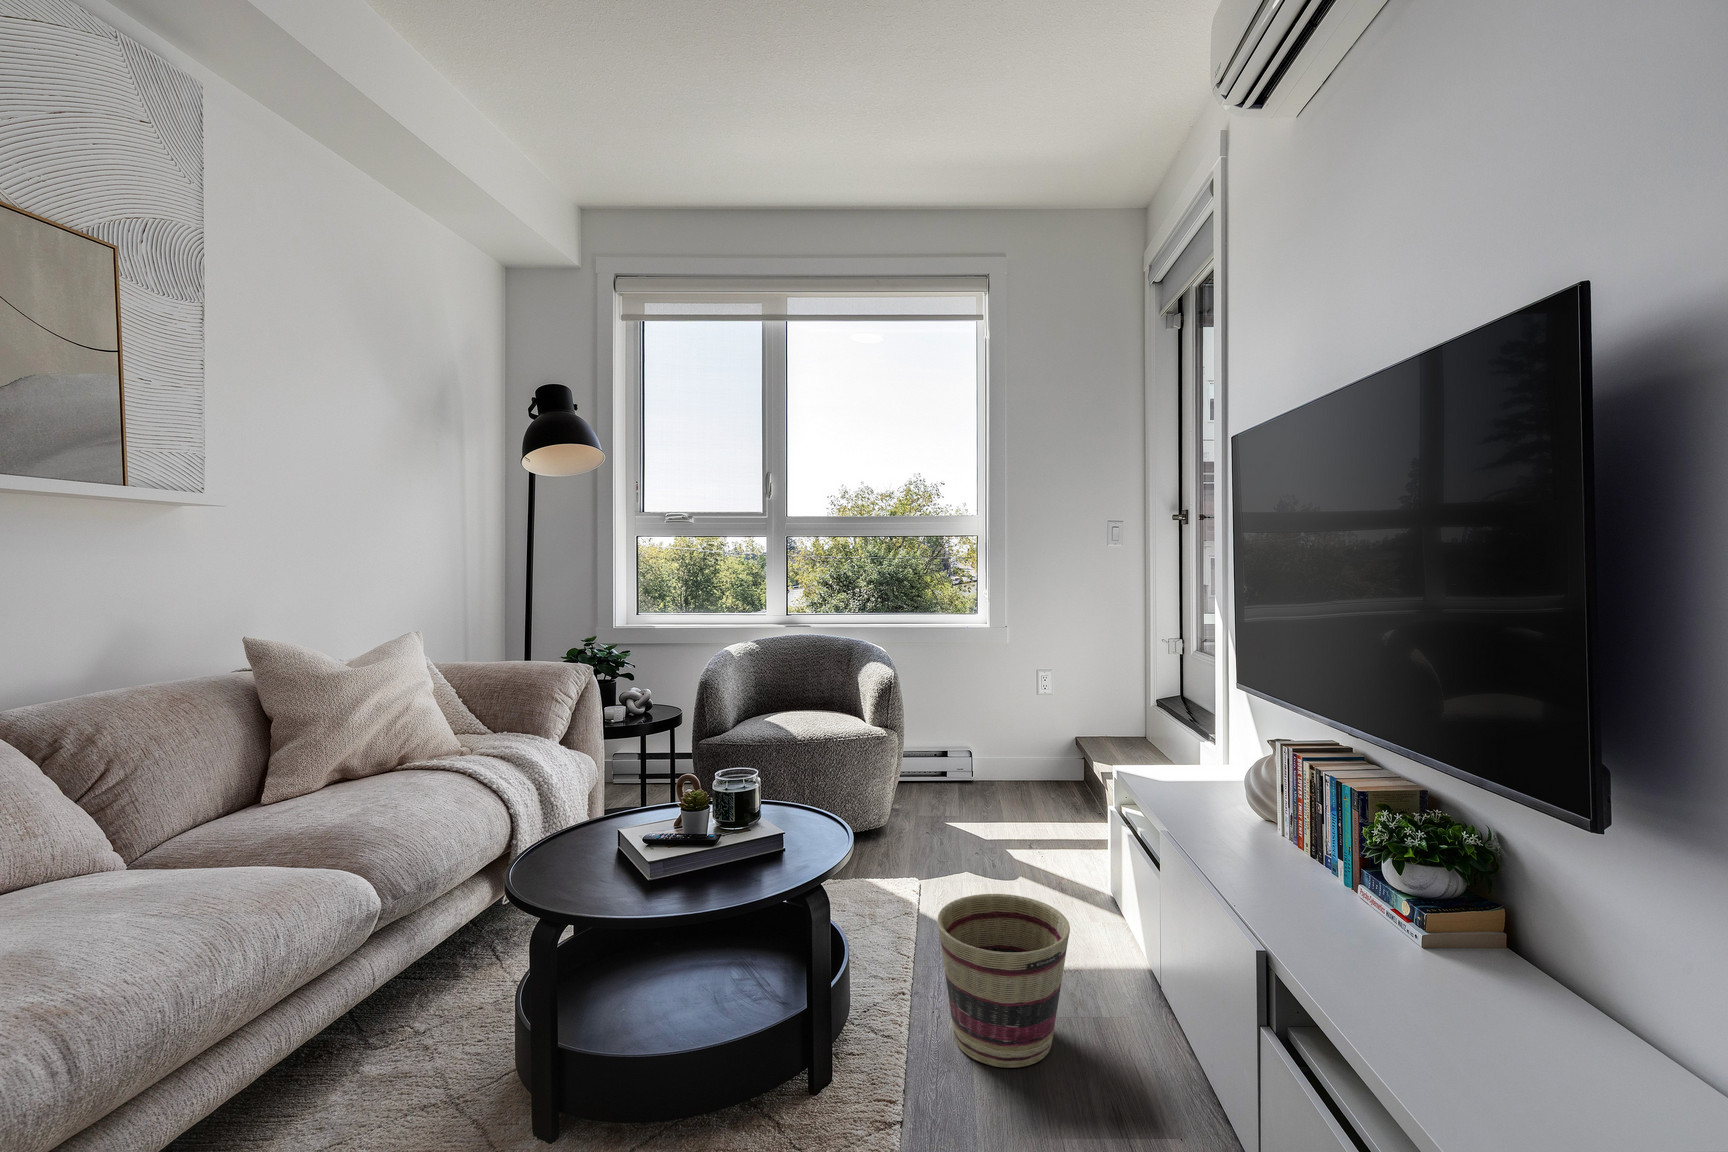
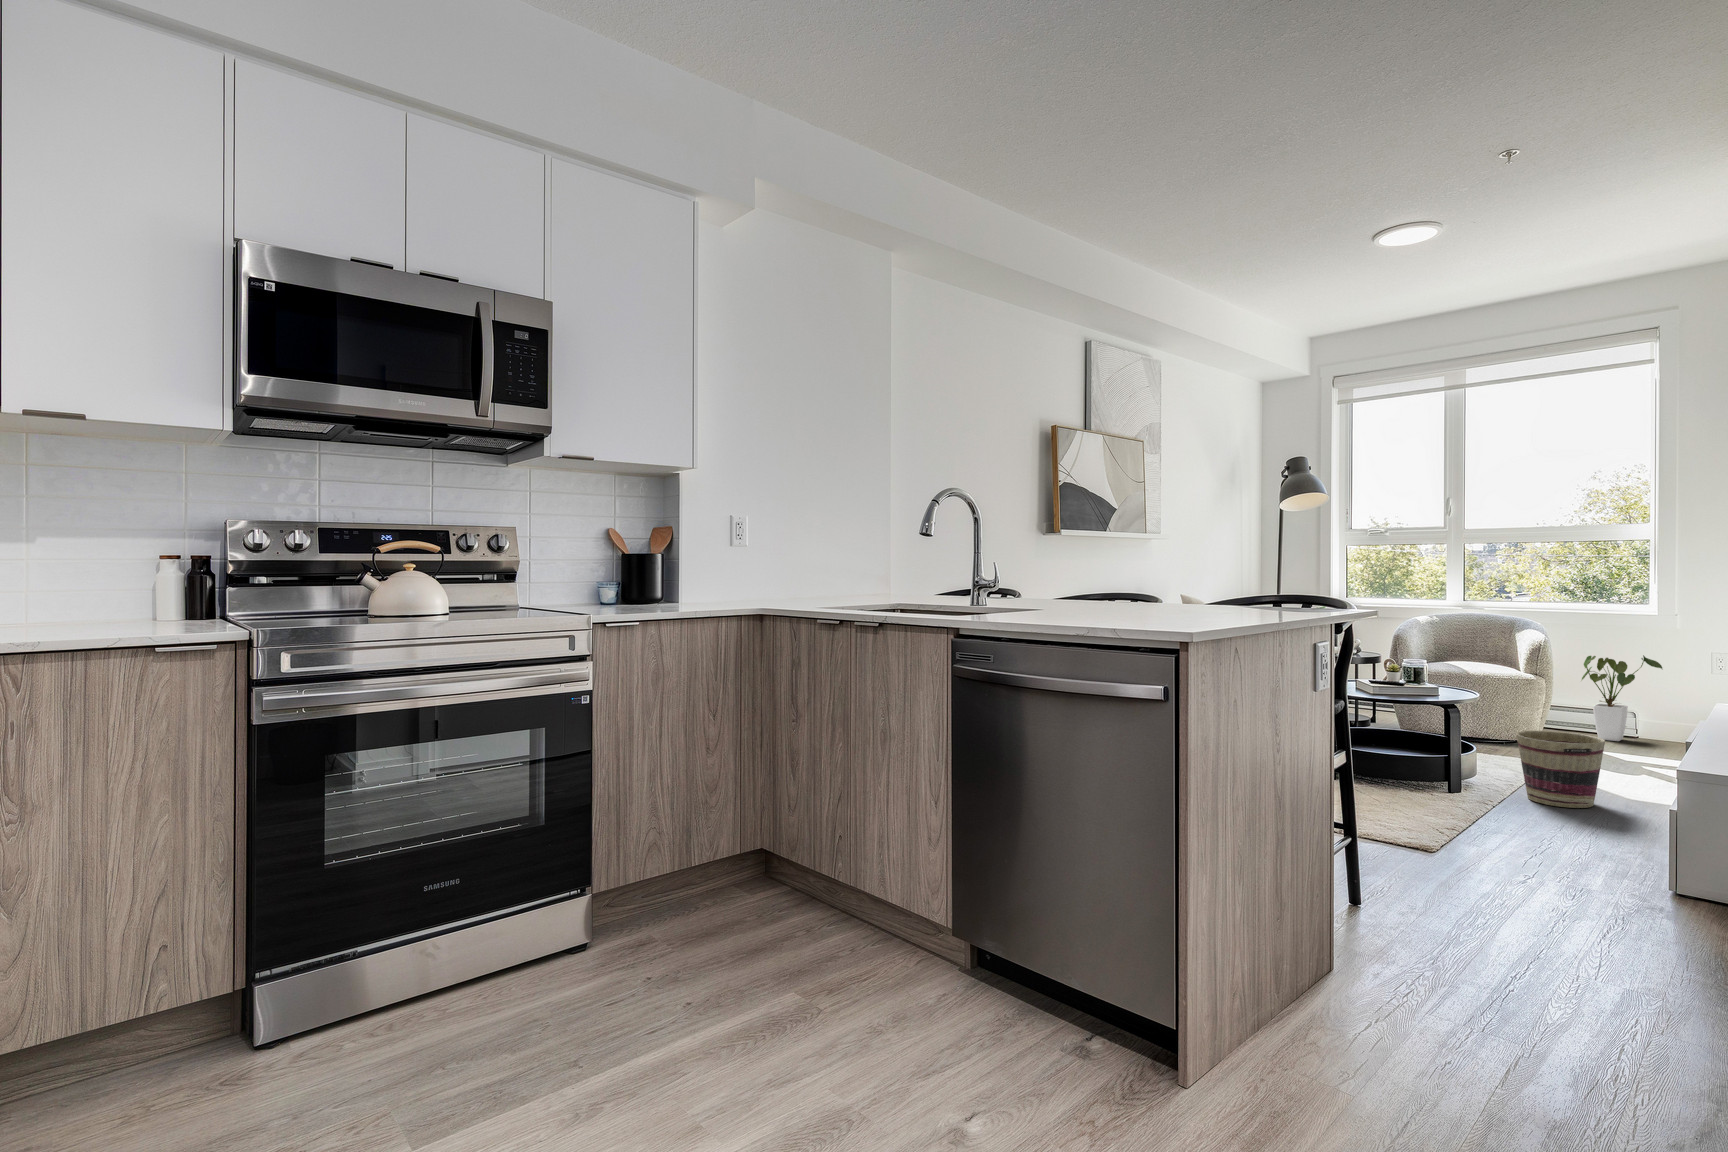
house plant: none [920,680,995,796] -> present [1582,655,1662,741]

